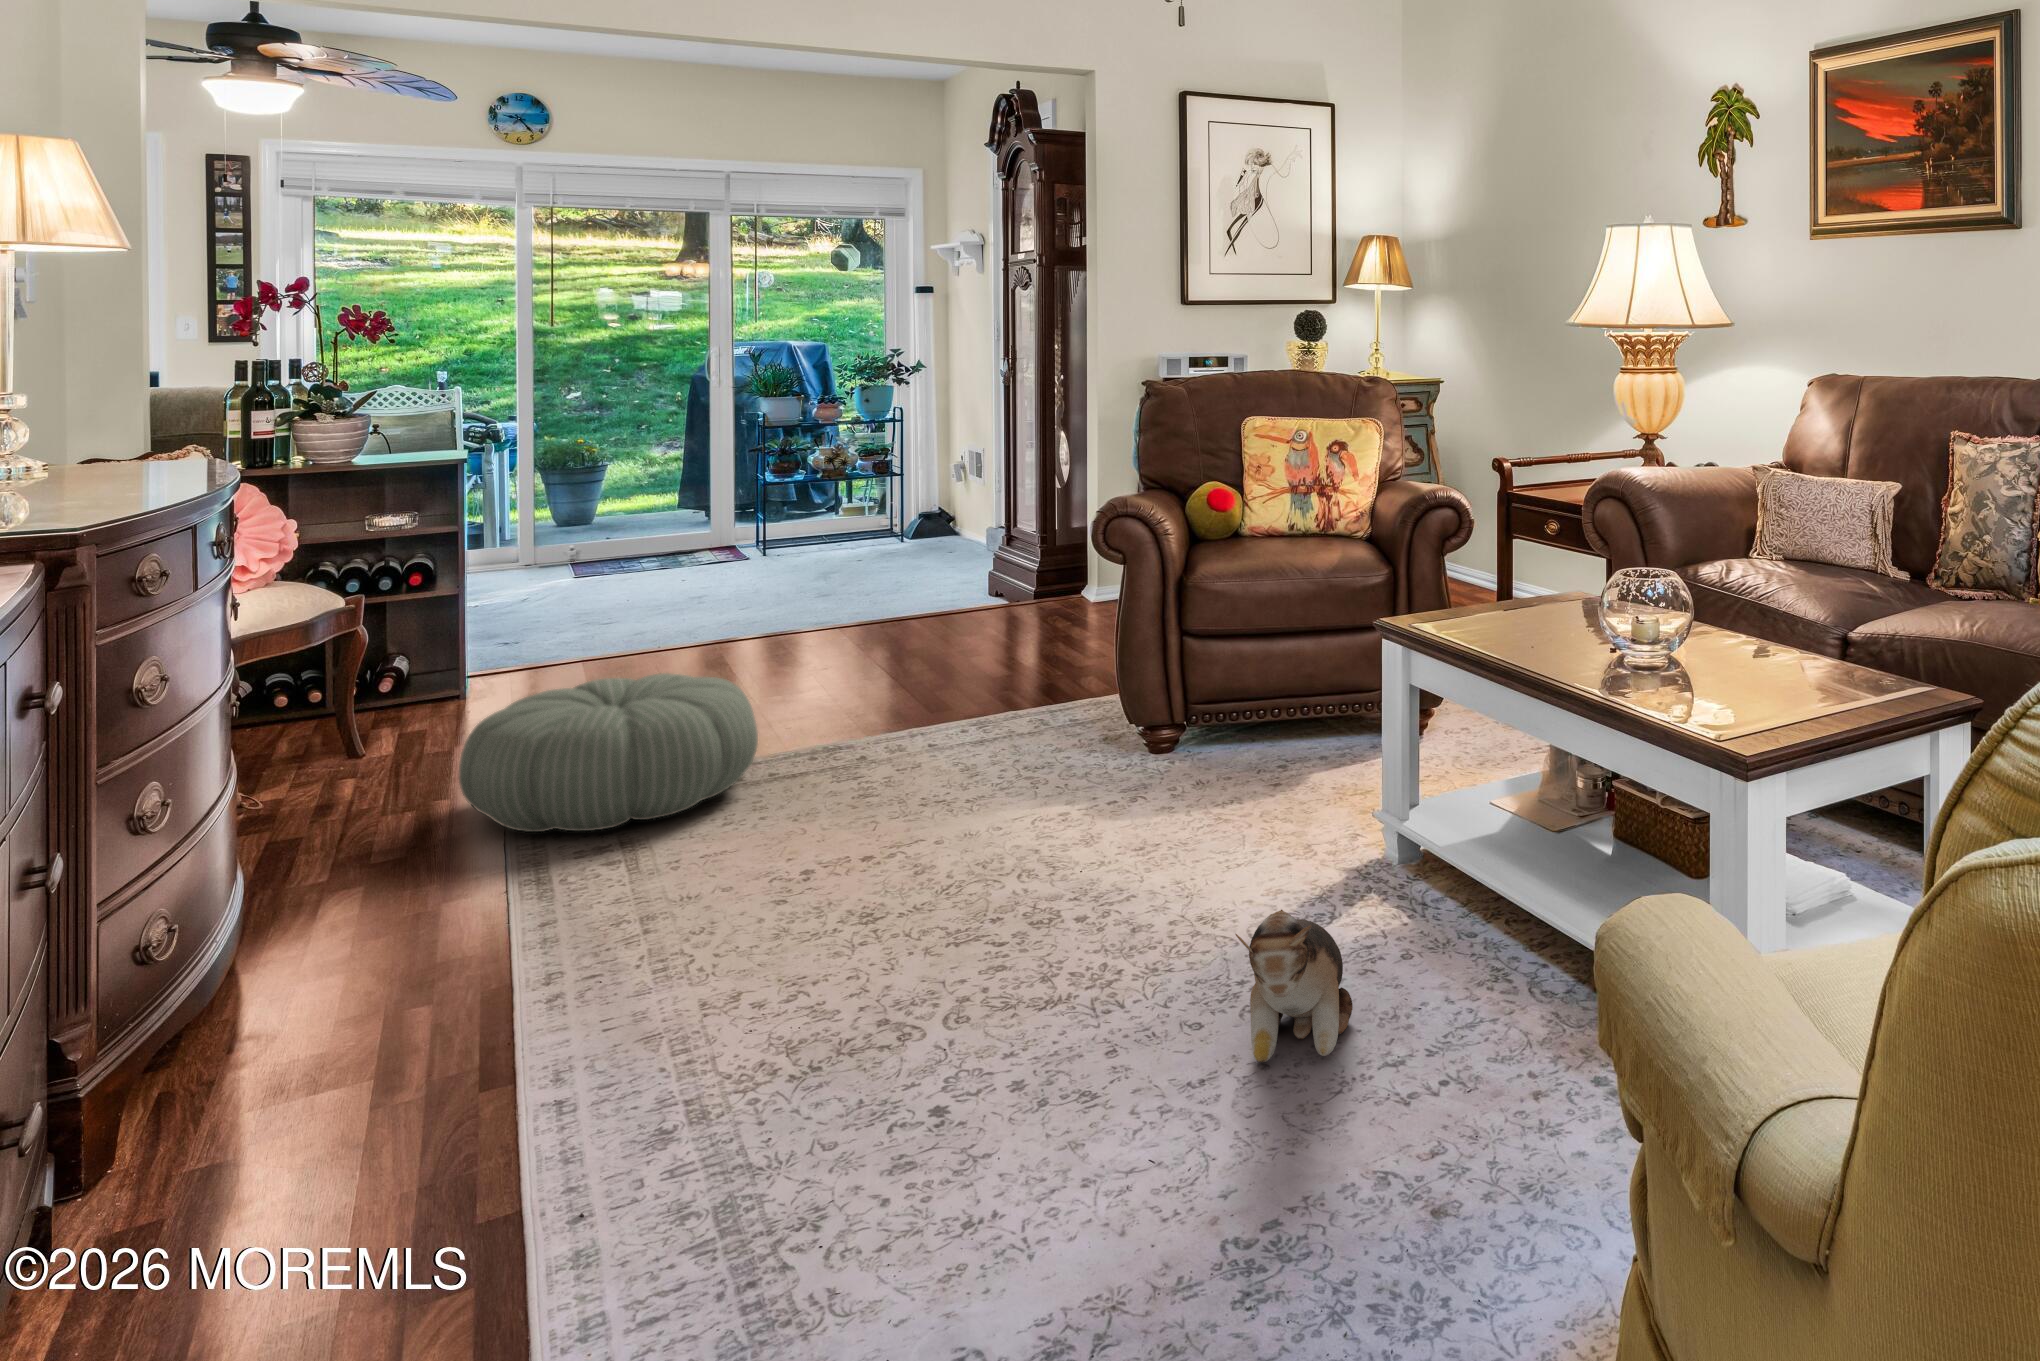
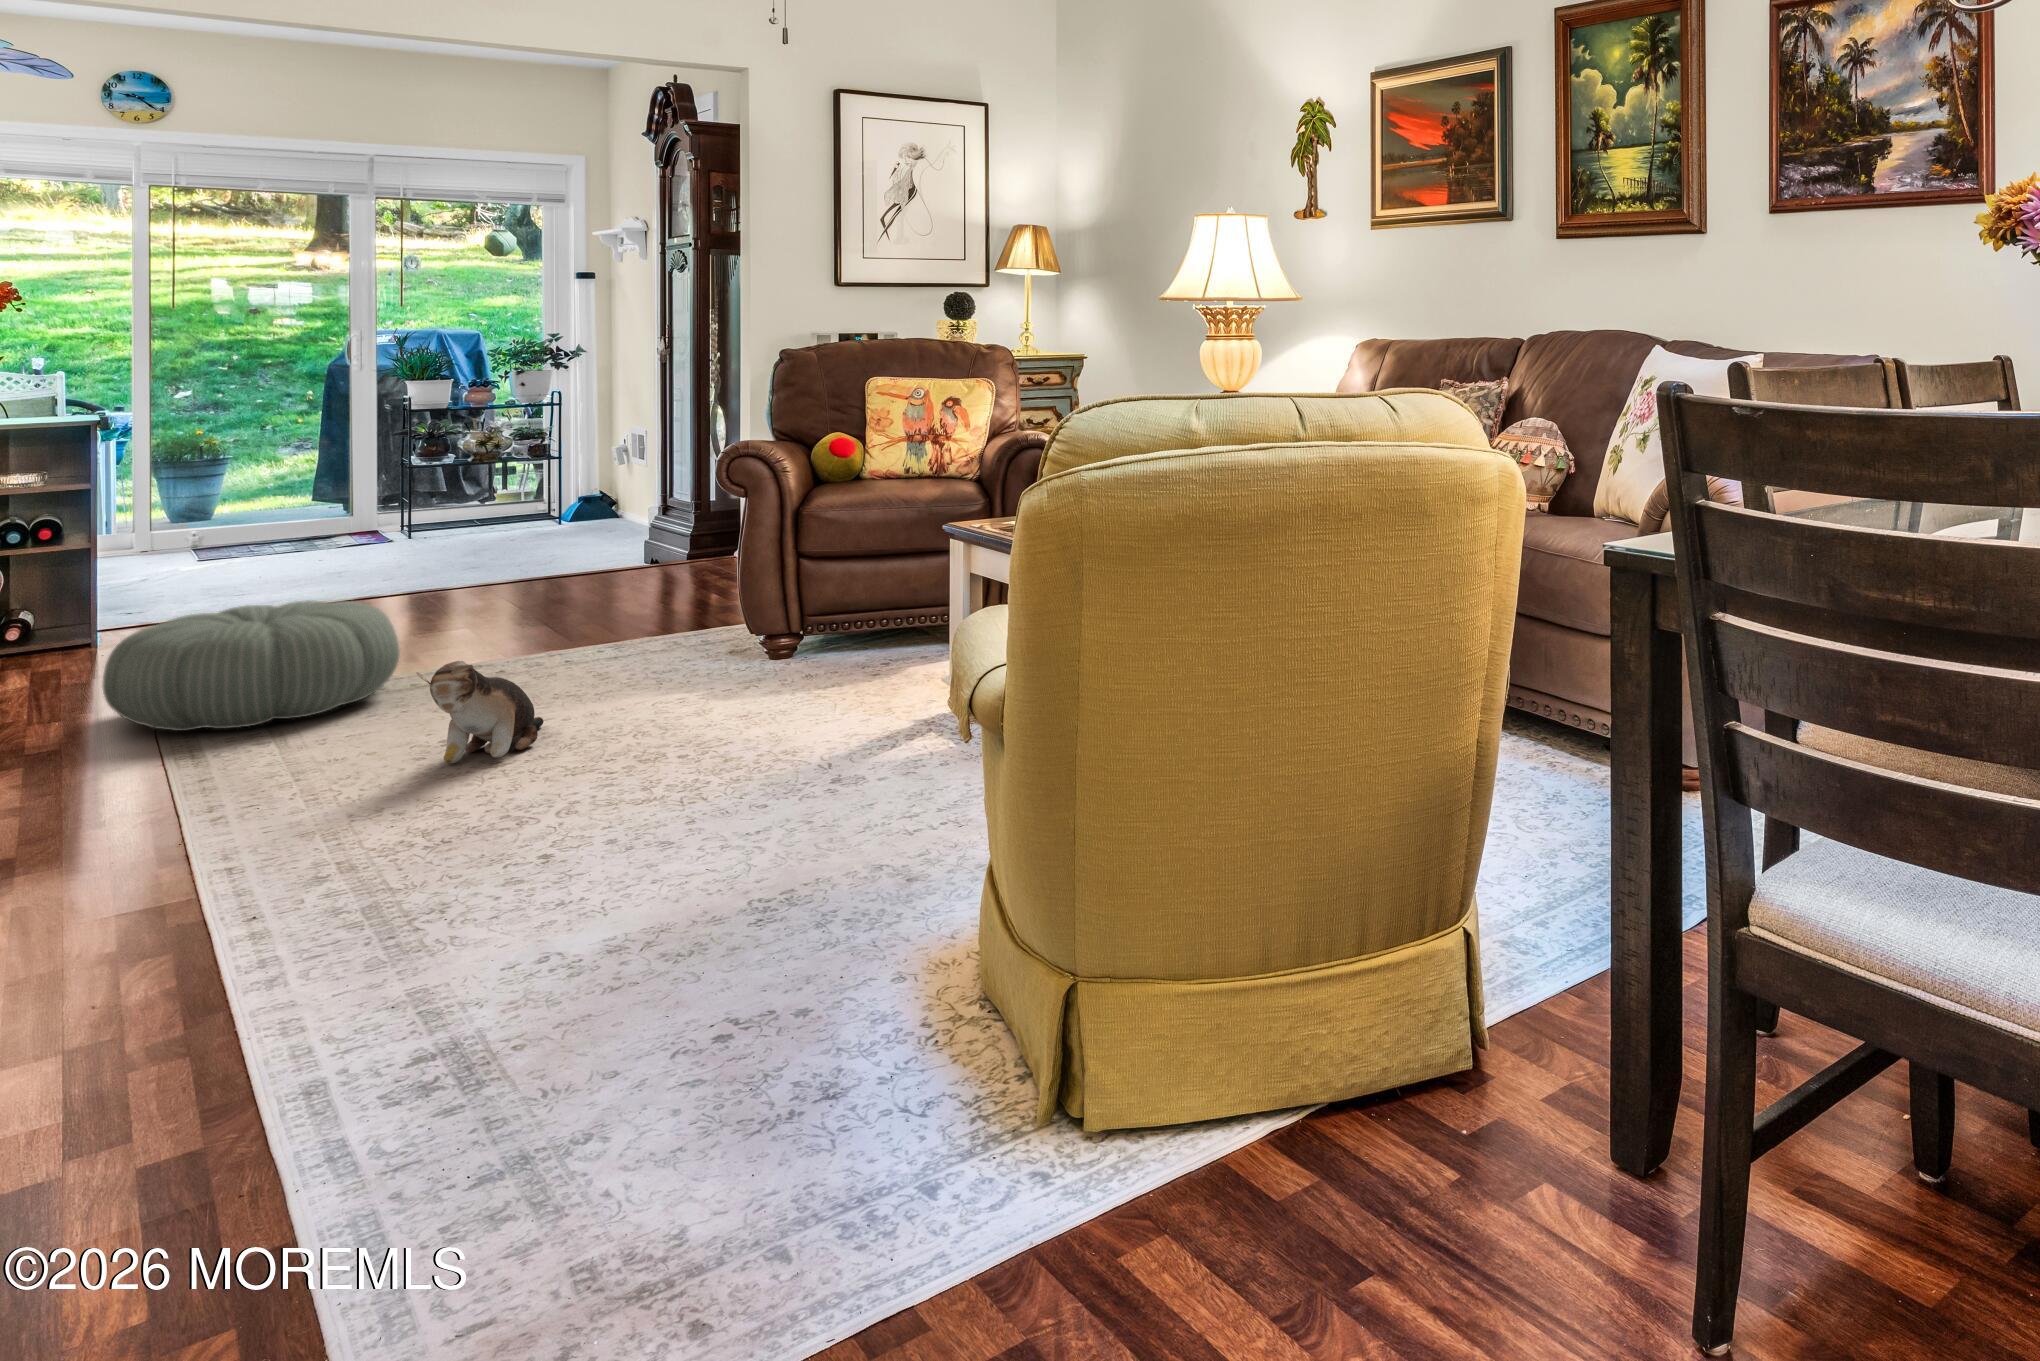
plush toy: present [1235,910,1353,1062] -> present [417,661,544,763]

